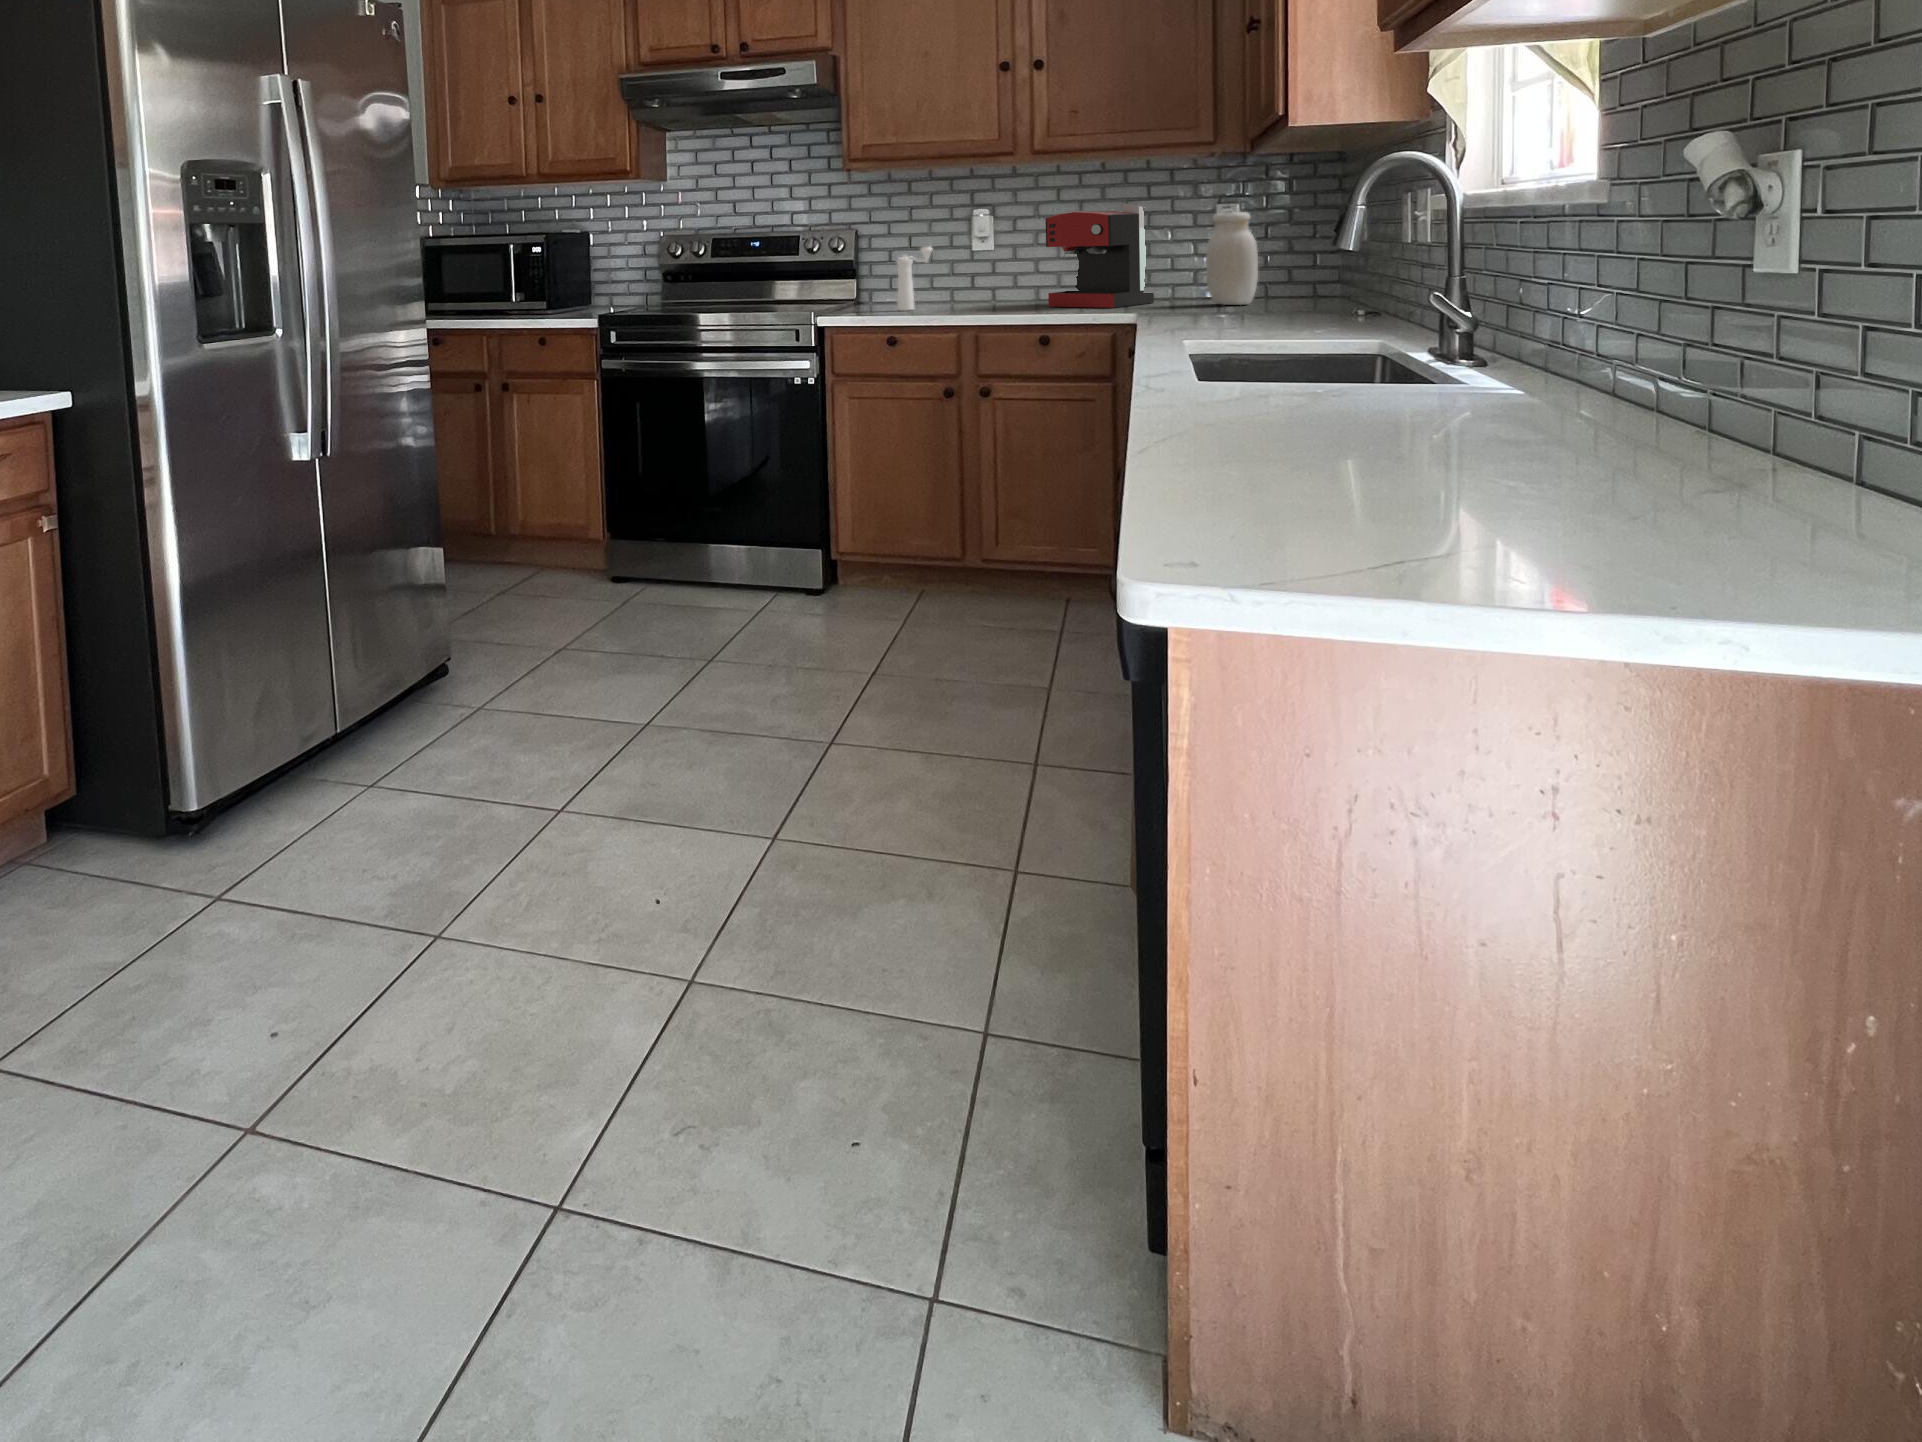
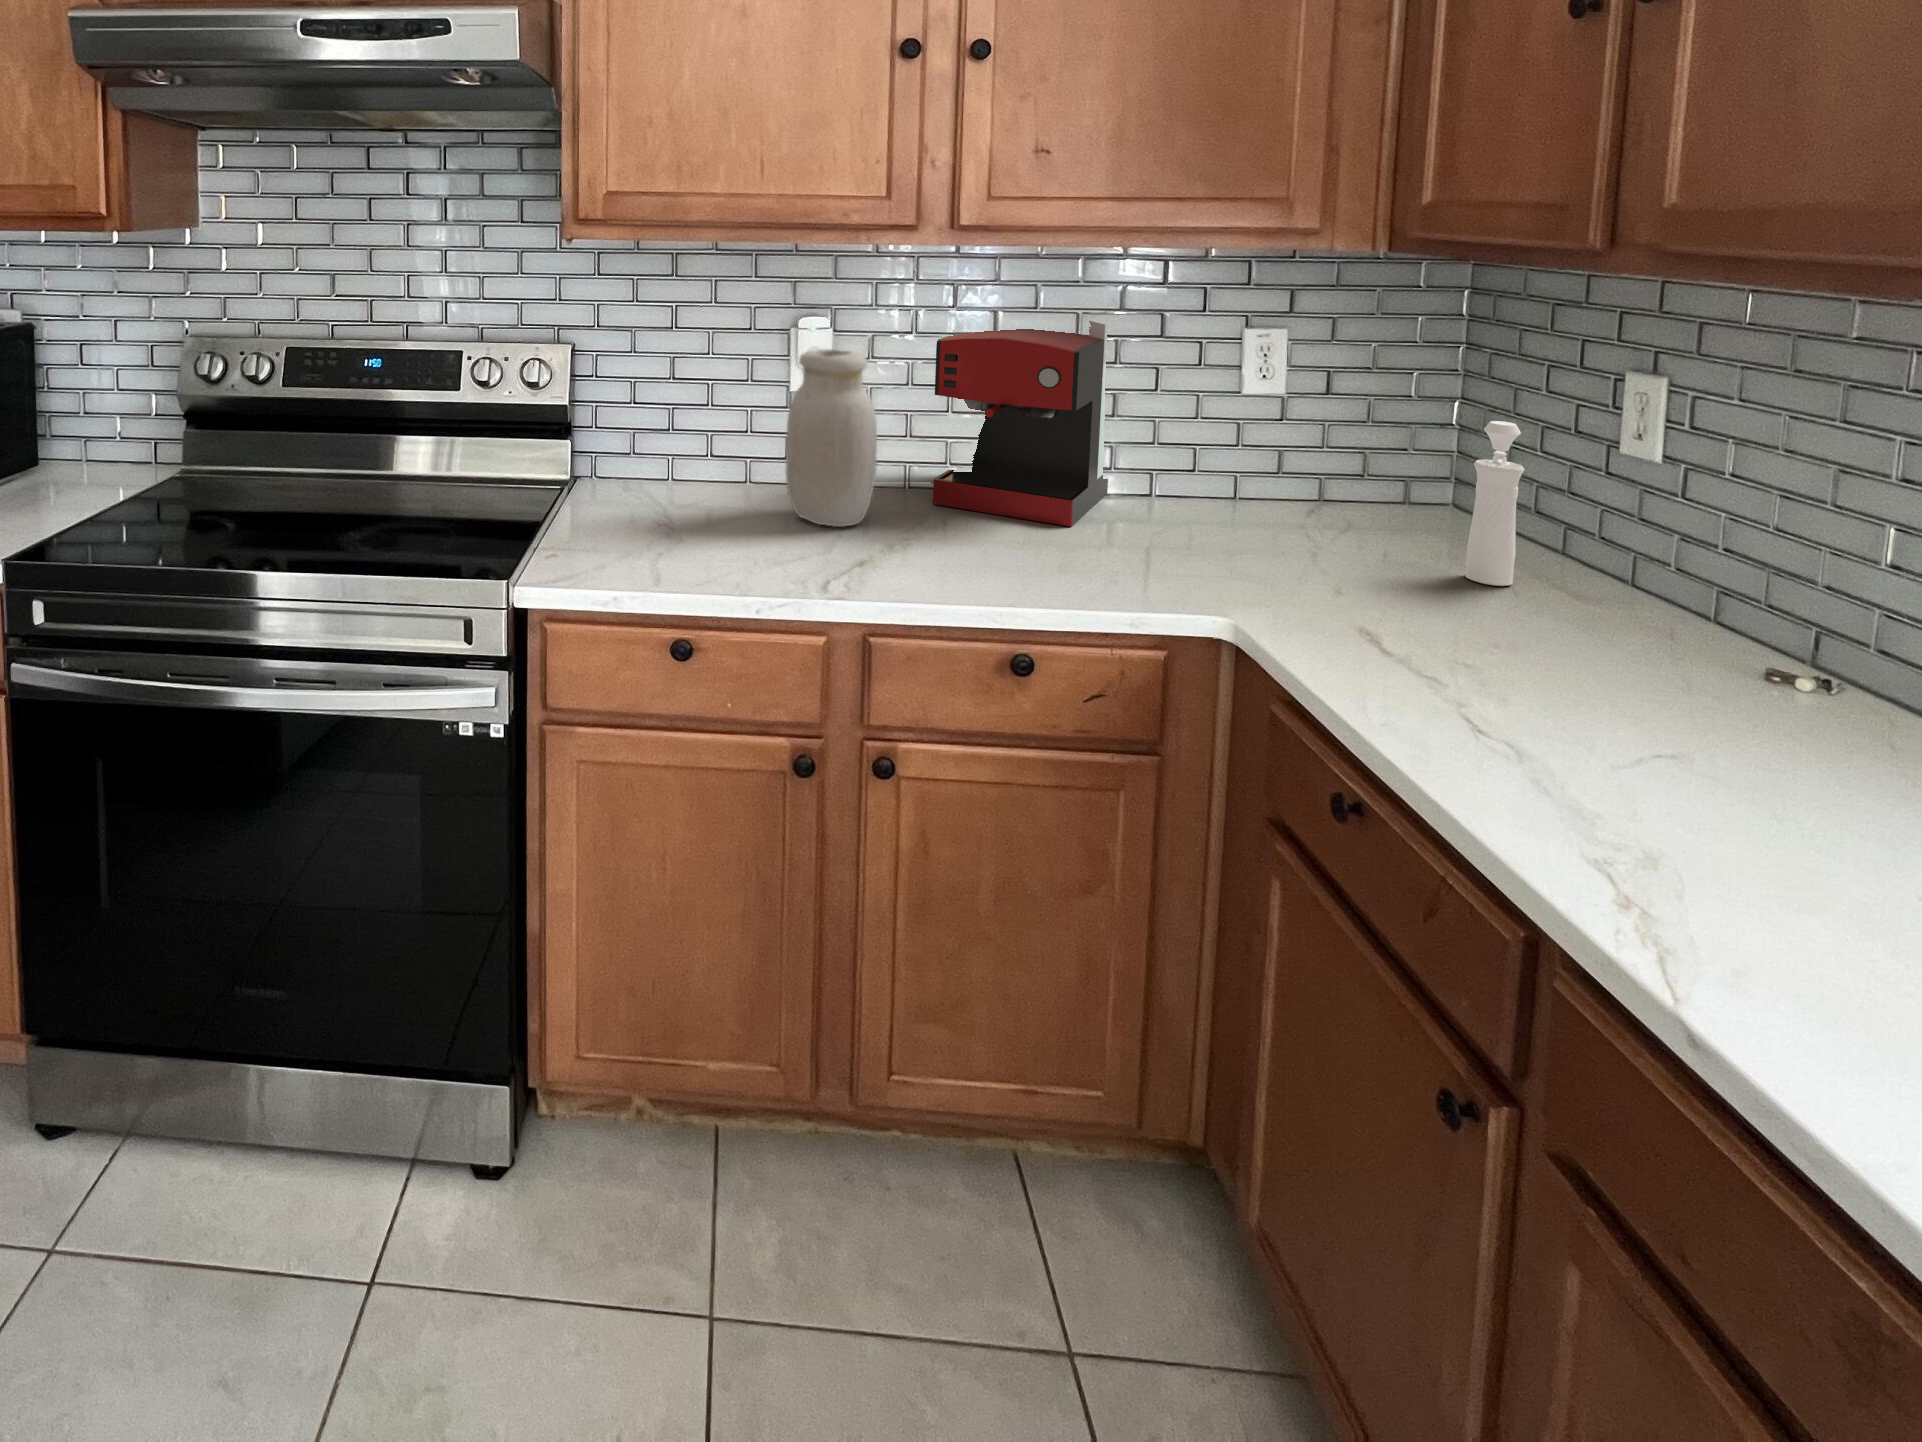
jar: present [1206,212,1258,305] -> present [786,349,877,527]
pepper mill: present [897,246,932,311] -> present [1464,421,1524,586]

